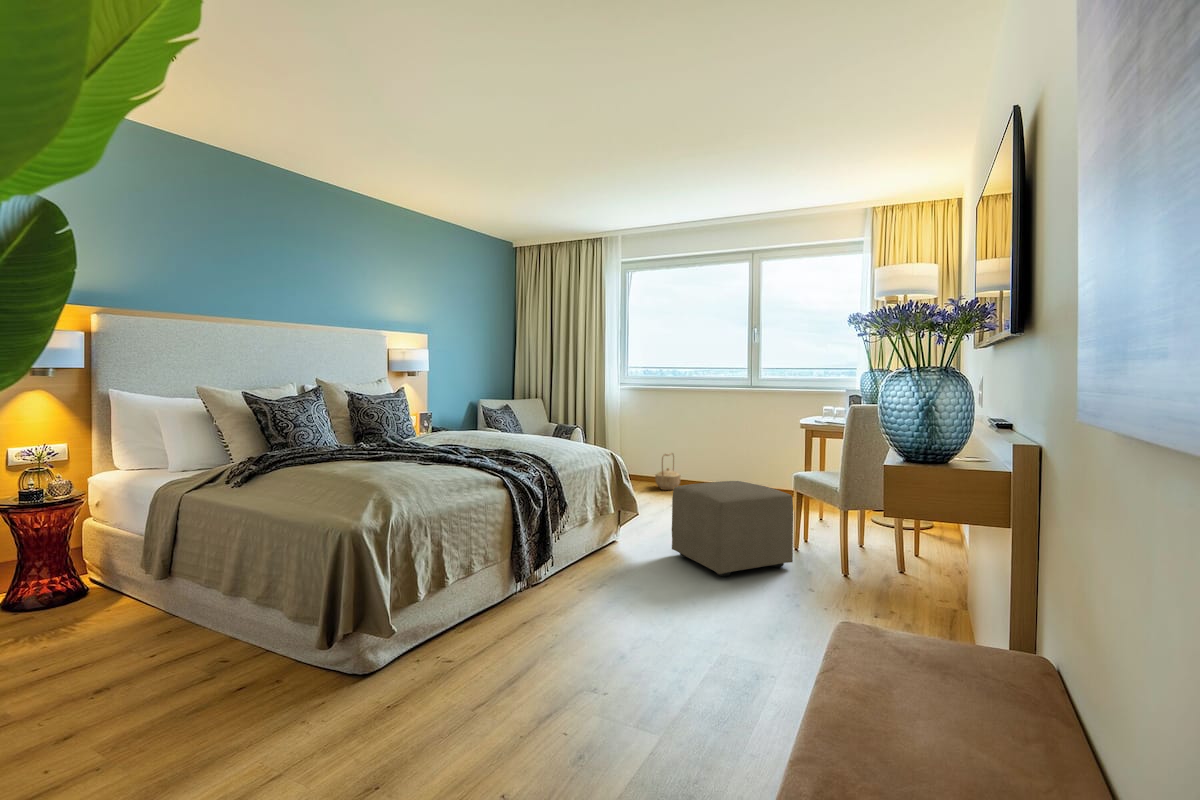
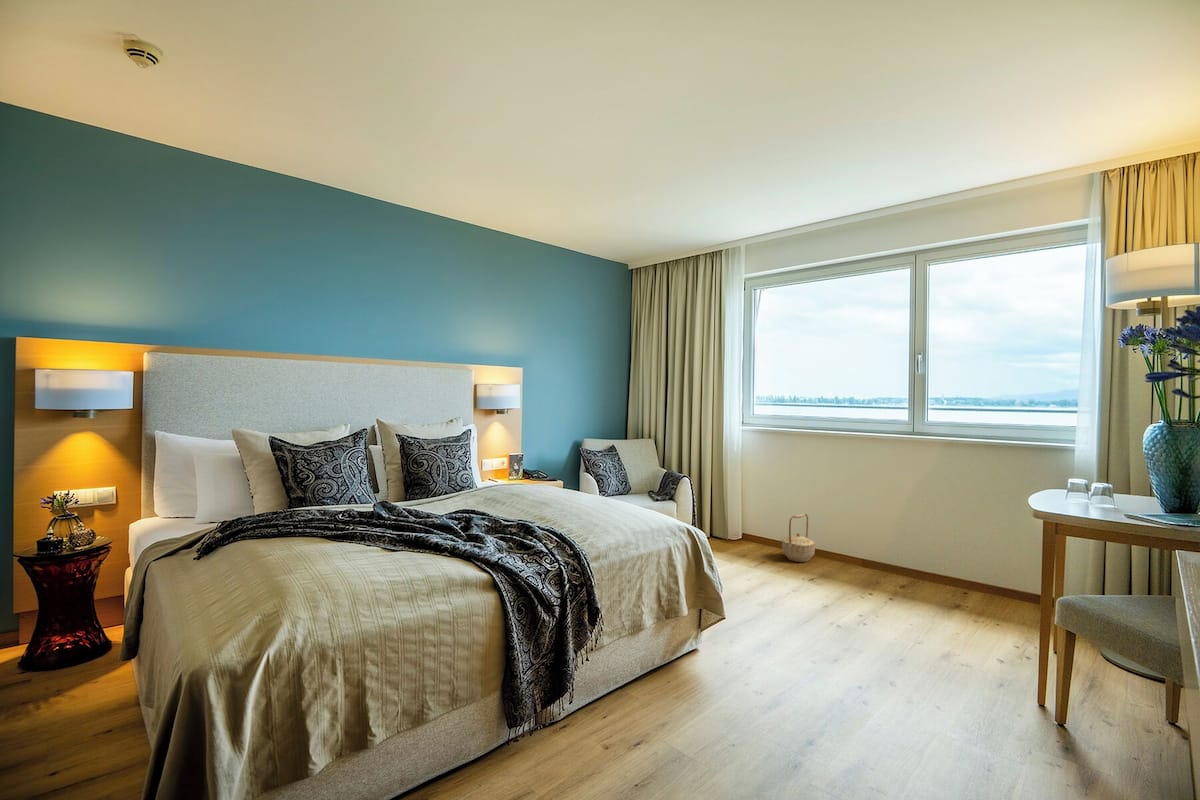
ottoman: present [672,481,793,576] -> none [767,587,964,754]

